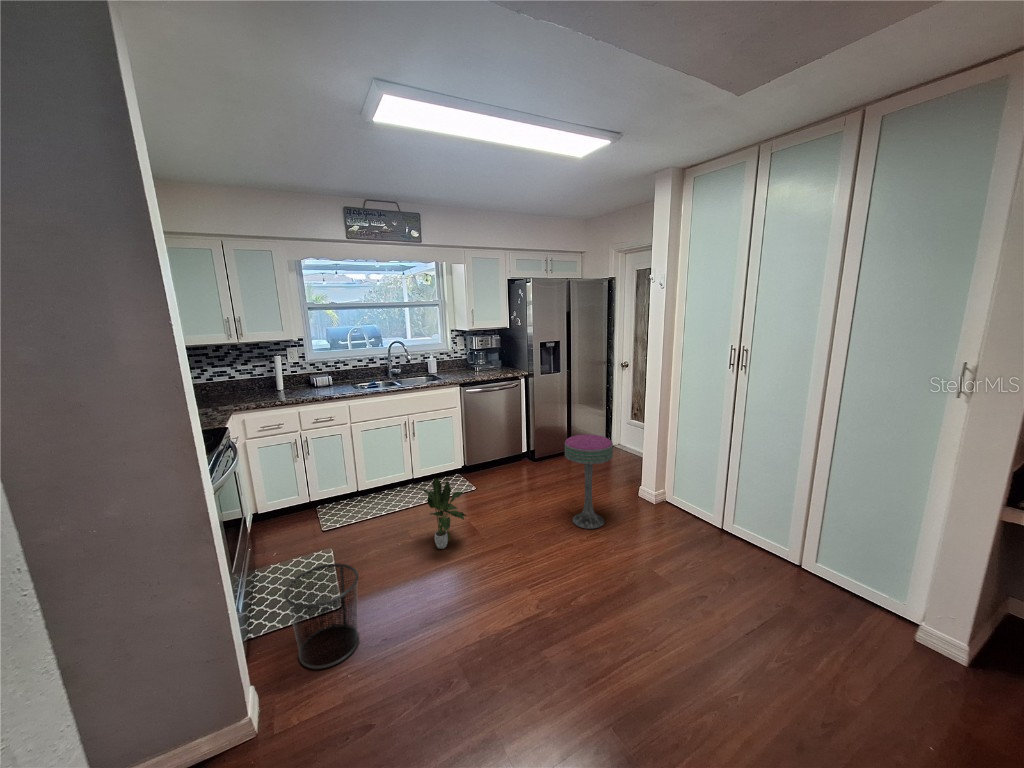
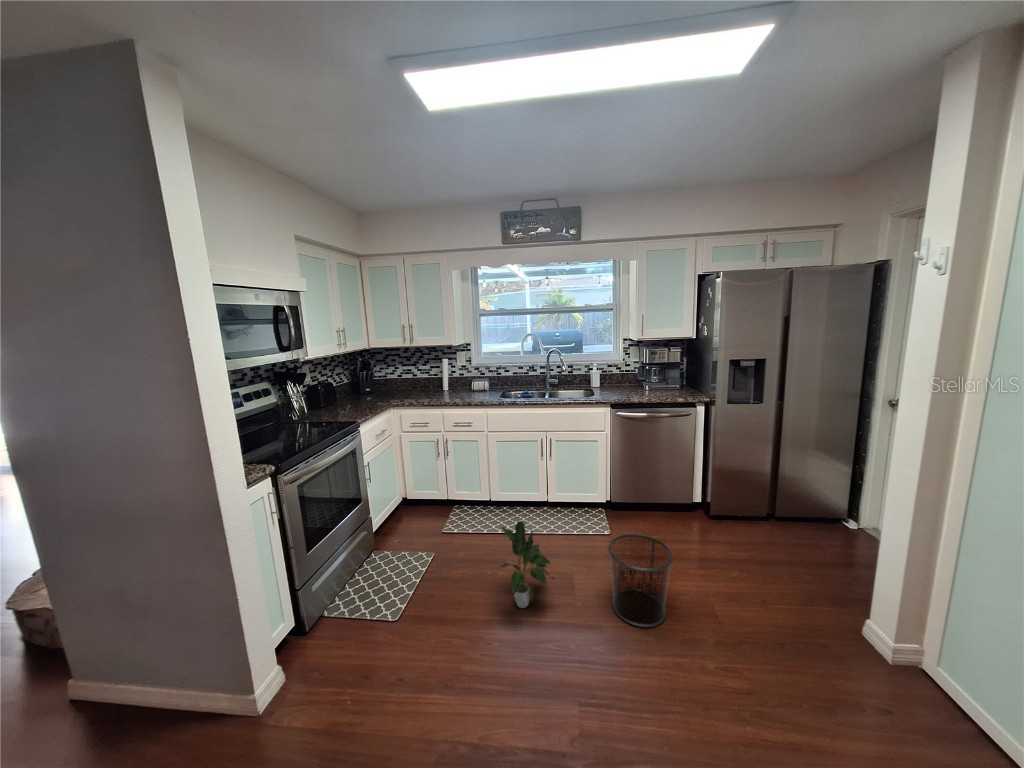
bar stool: present [565,435,613,529] -> none [710,514,805,680]
waste bin: present [284,563,359,669] -> present [608,534,673,627]

